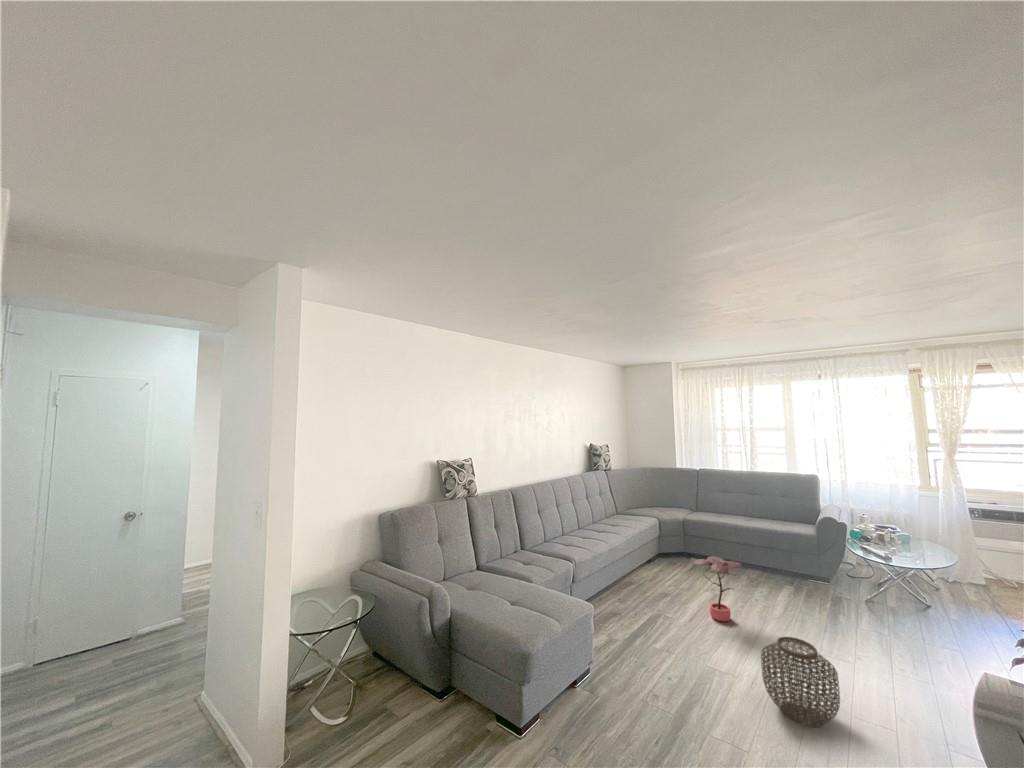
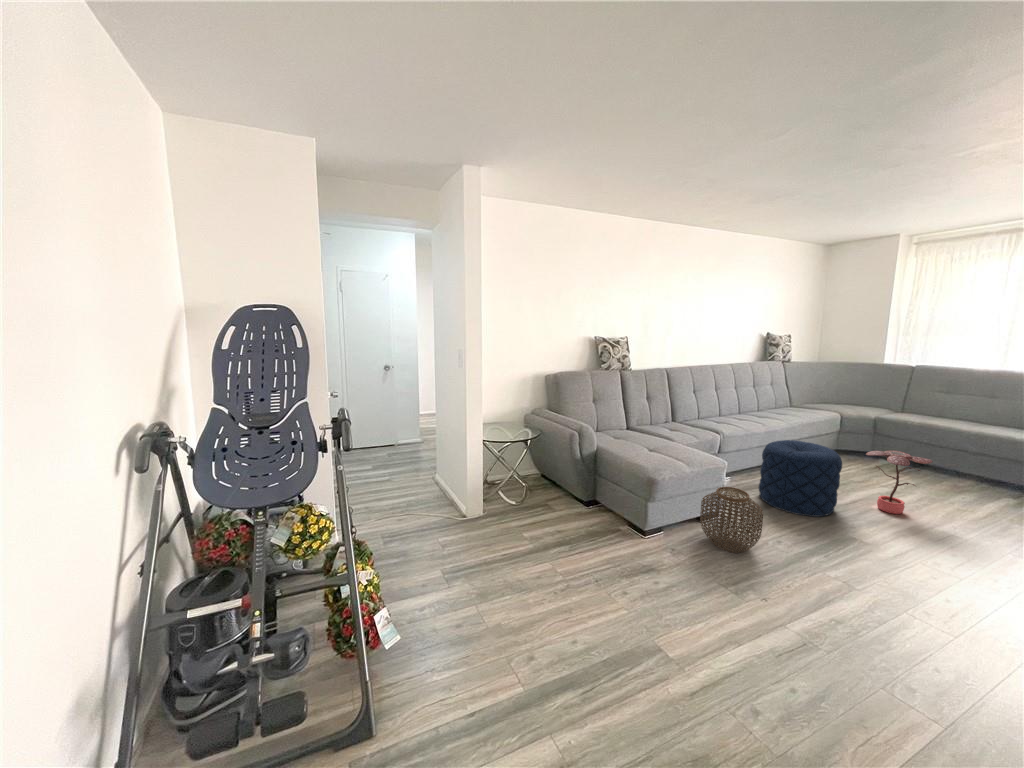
pouf: none [614,558,684,645] -> present [759,440,842,517]
woven basket: present [761,637,840,727] -> present [700,487,763,553]

